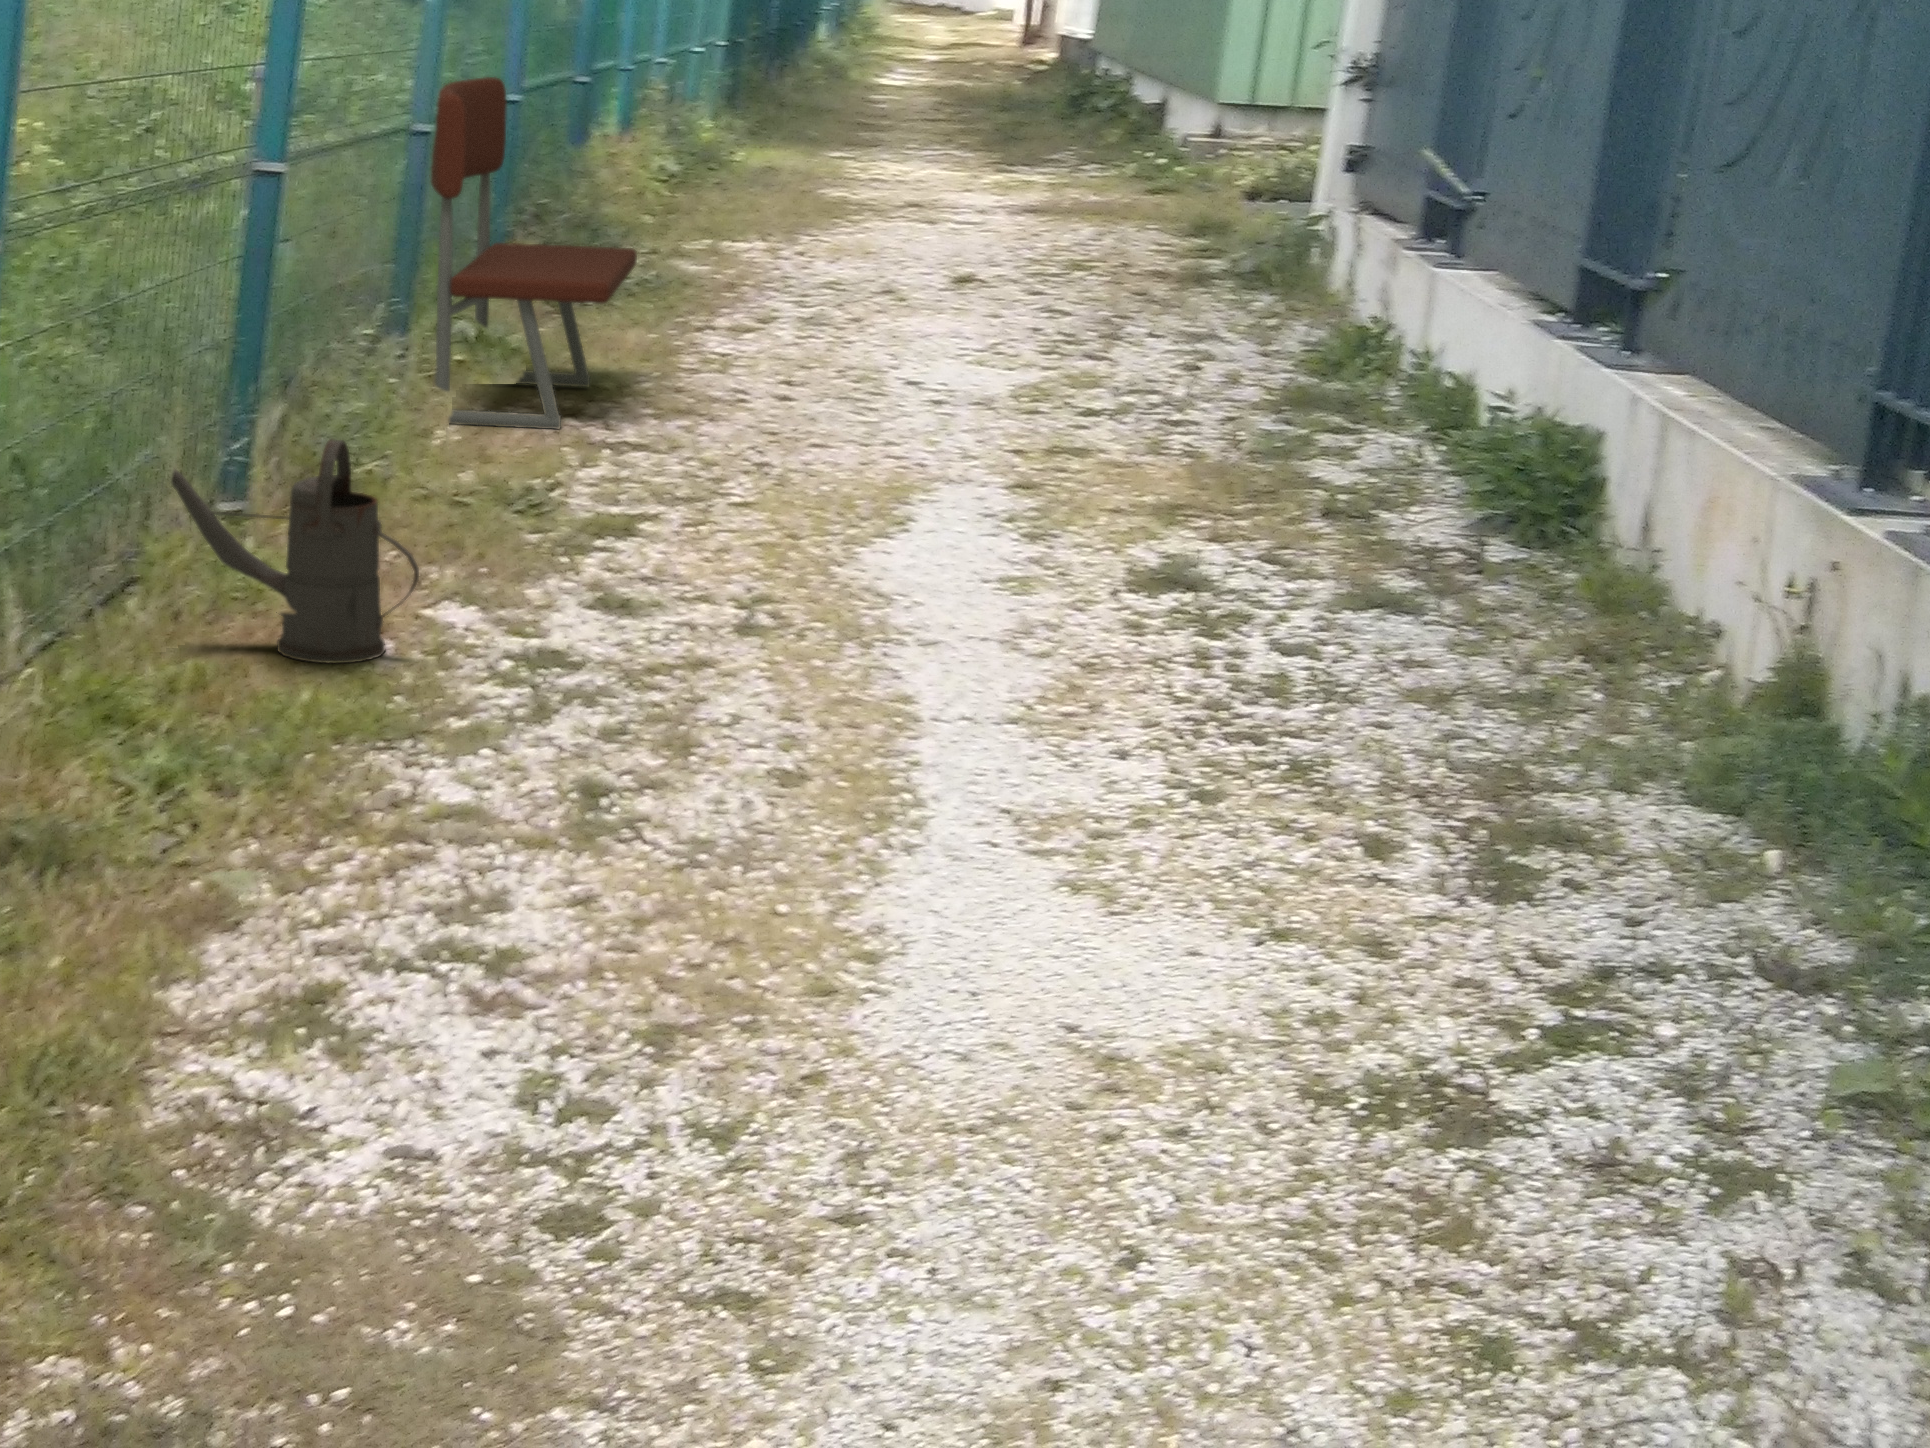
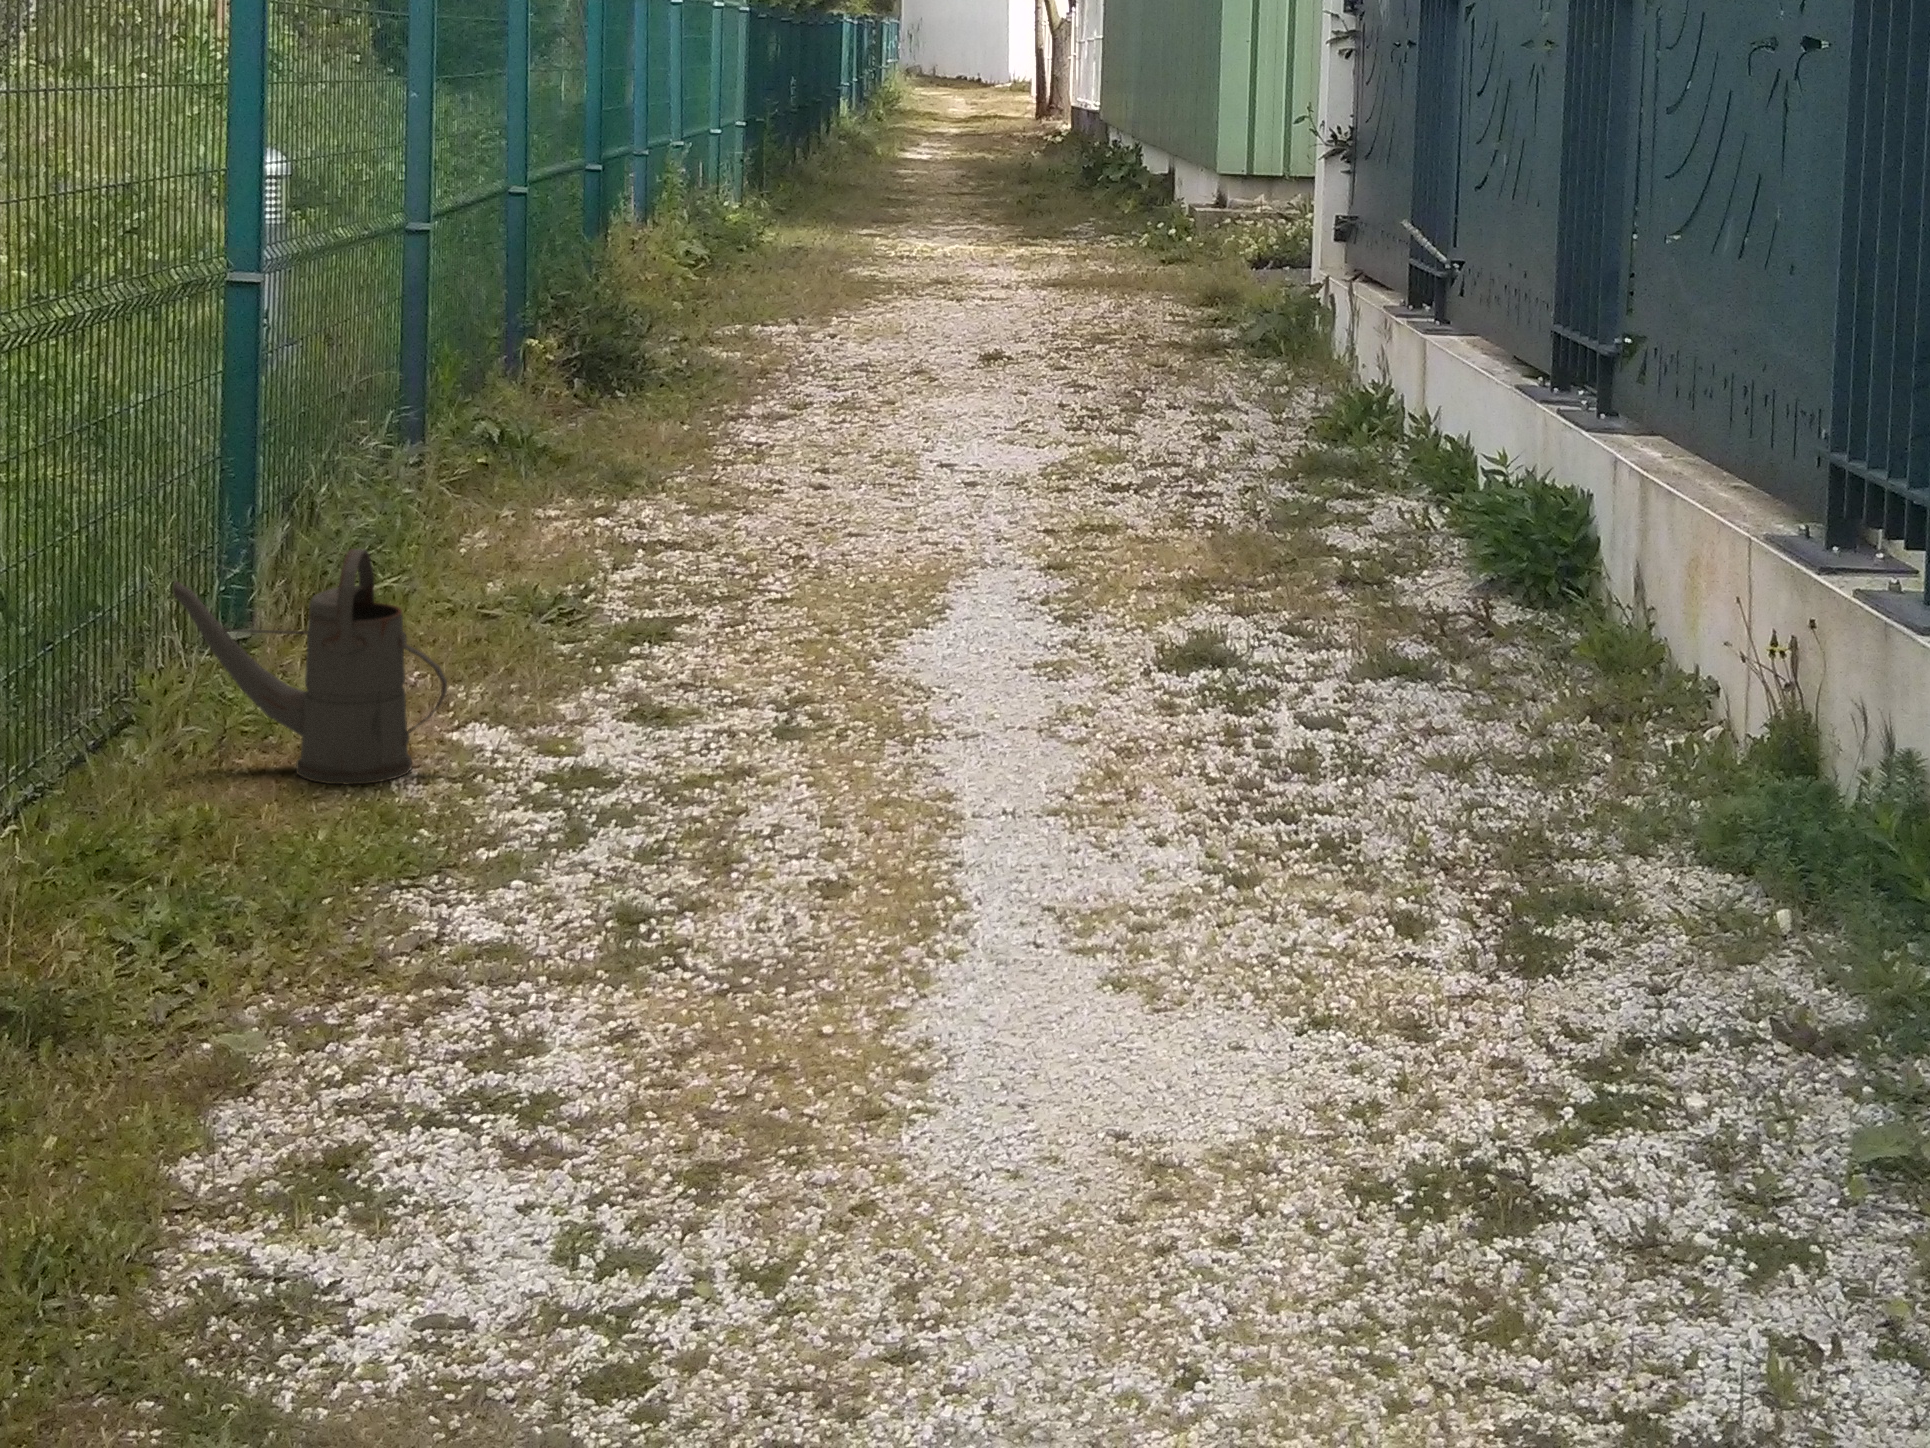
bench: present [431,77,637,429] -> none [458,169,670,526]

